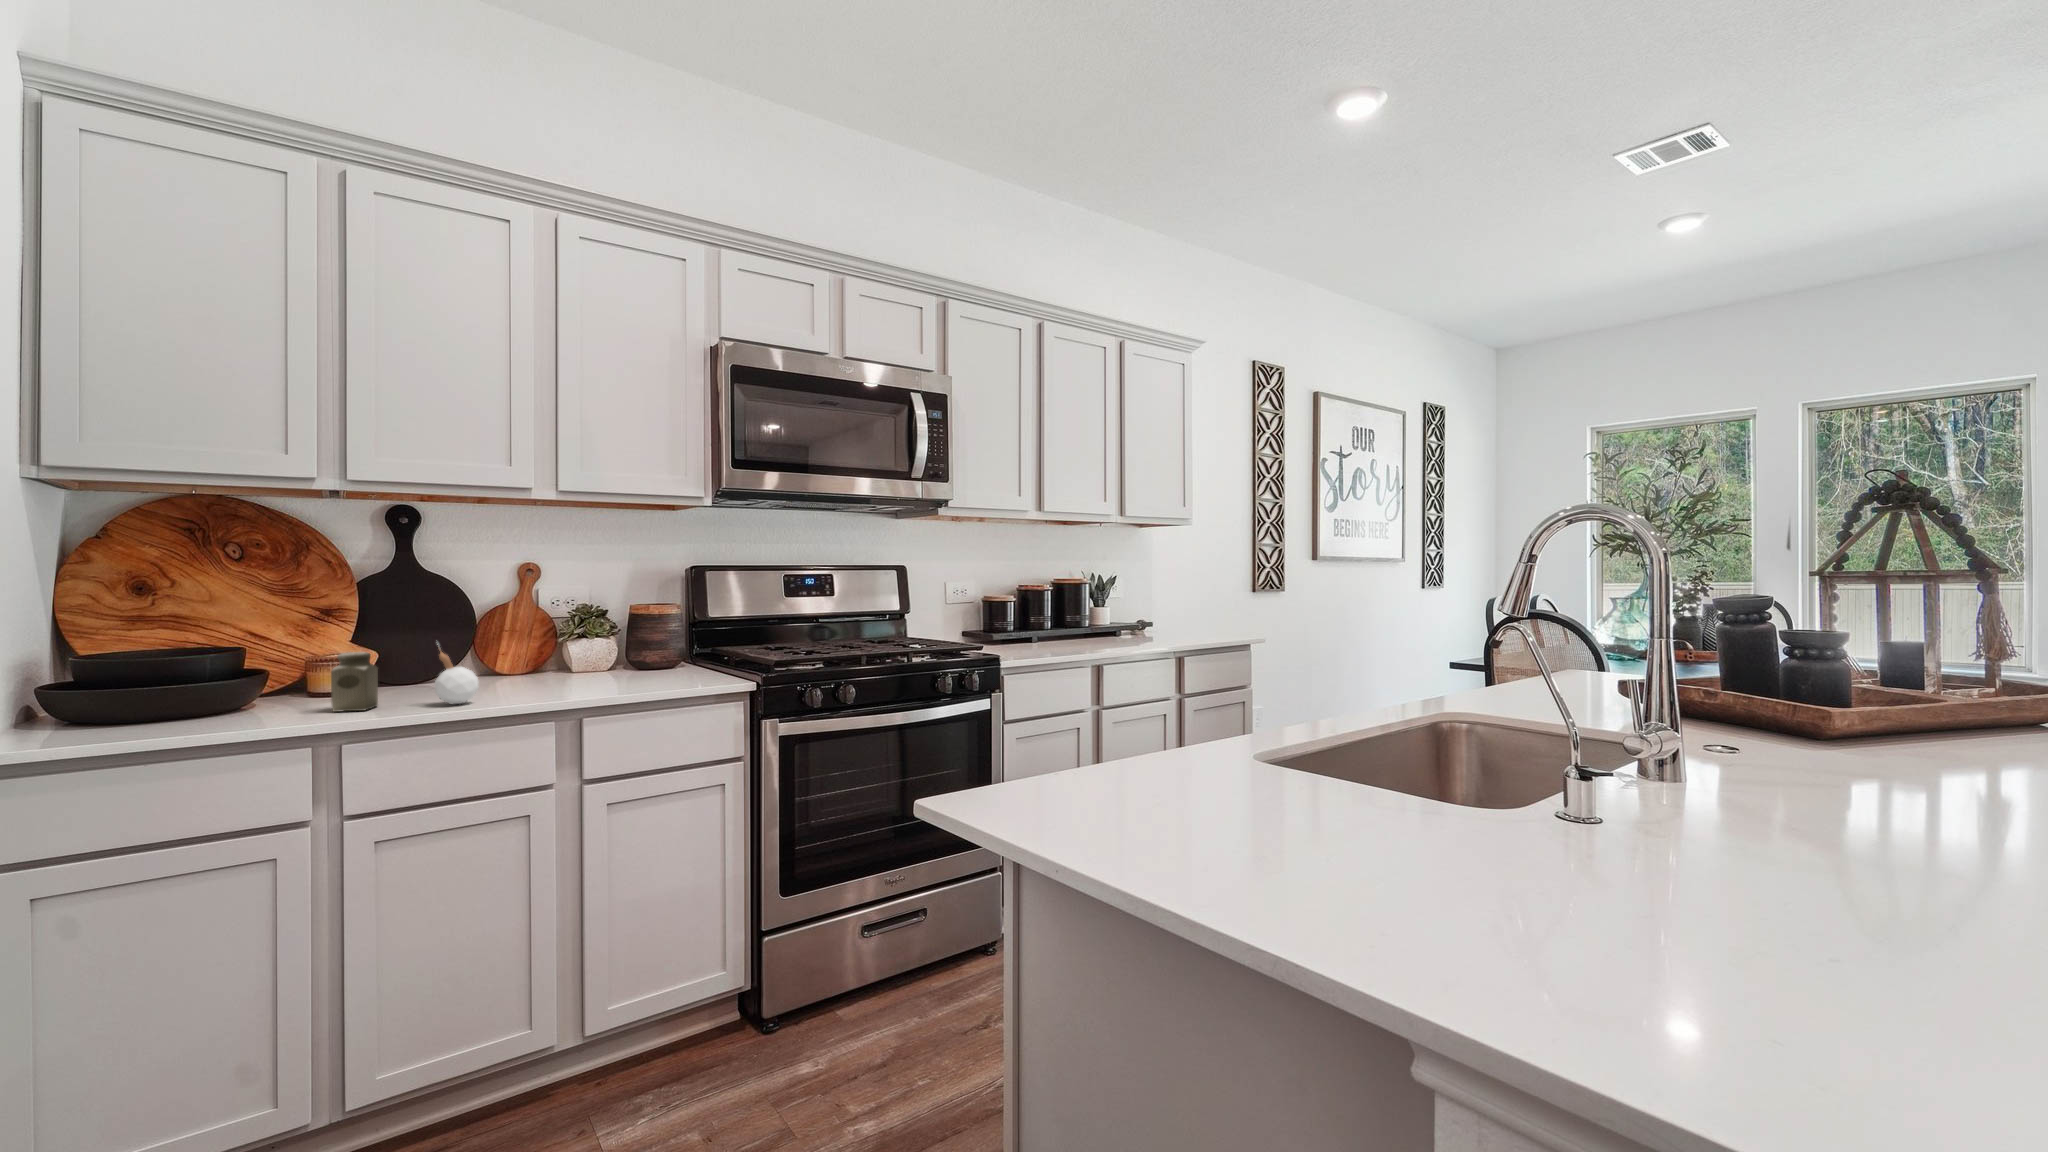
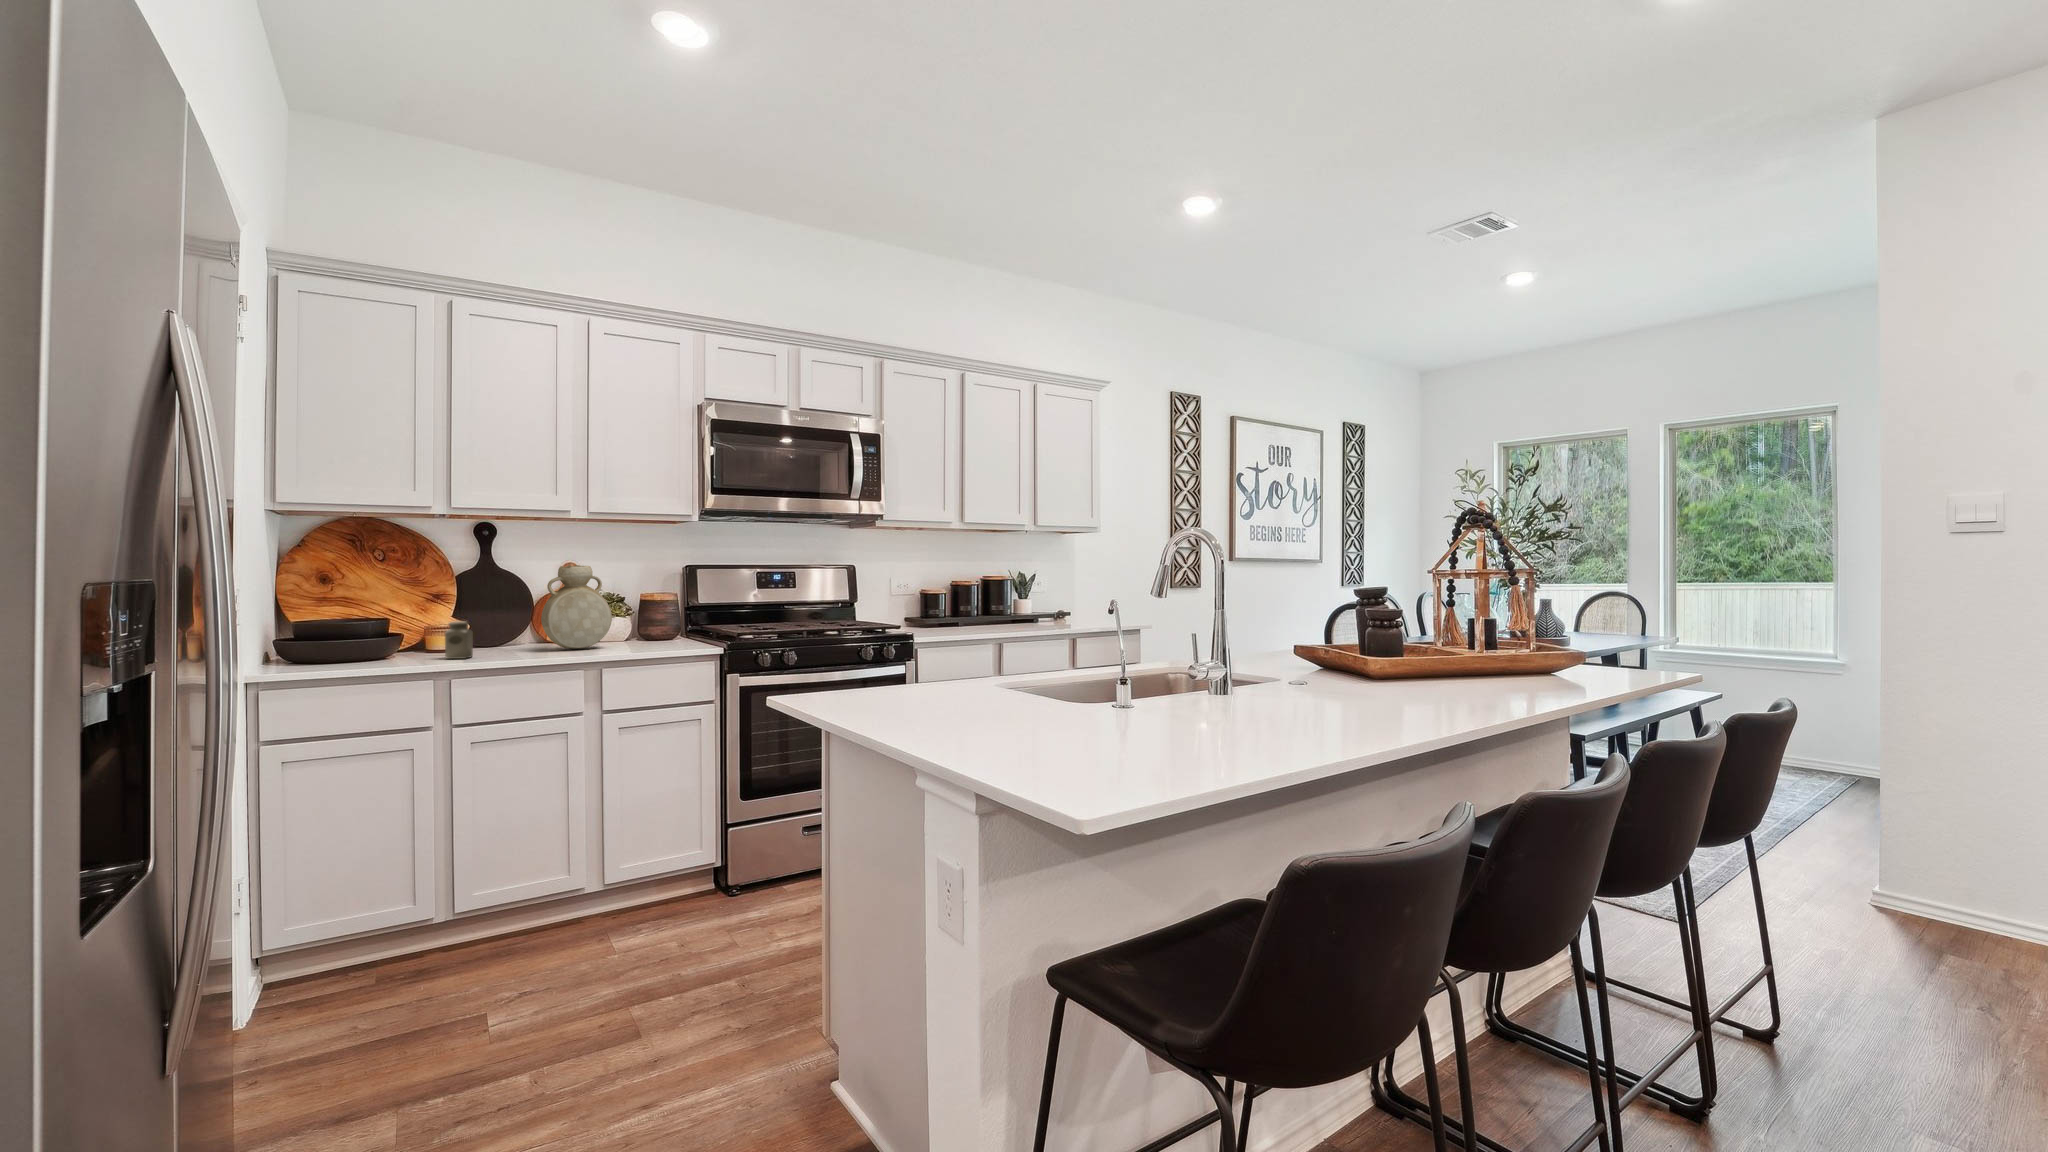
vase: none [486,566,592,688] -> present [541,565,612,649]
candle: present [435,648,478,704] -> none [509,614,536,656]

